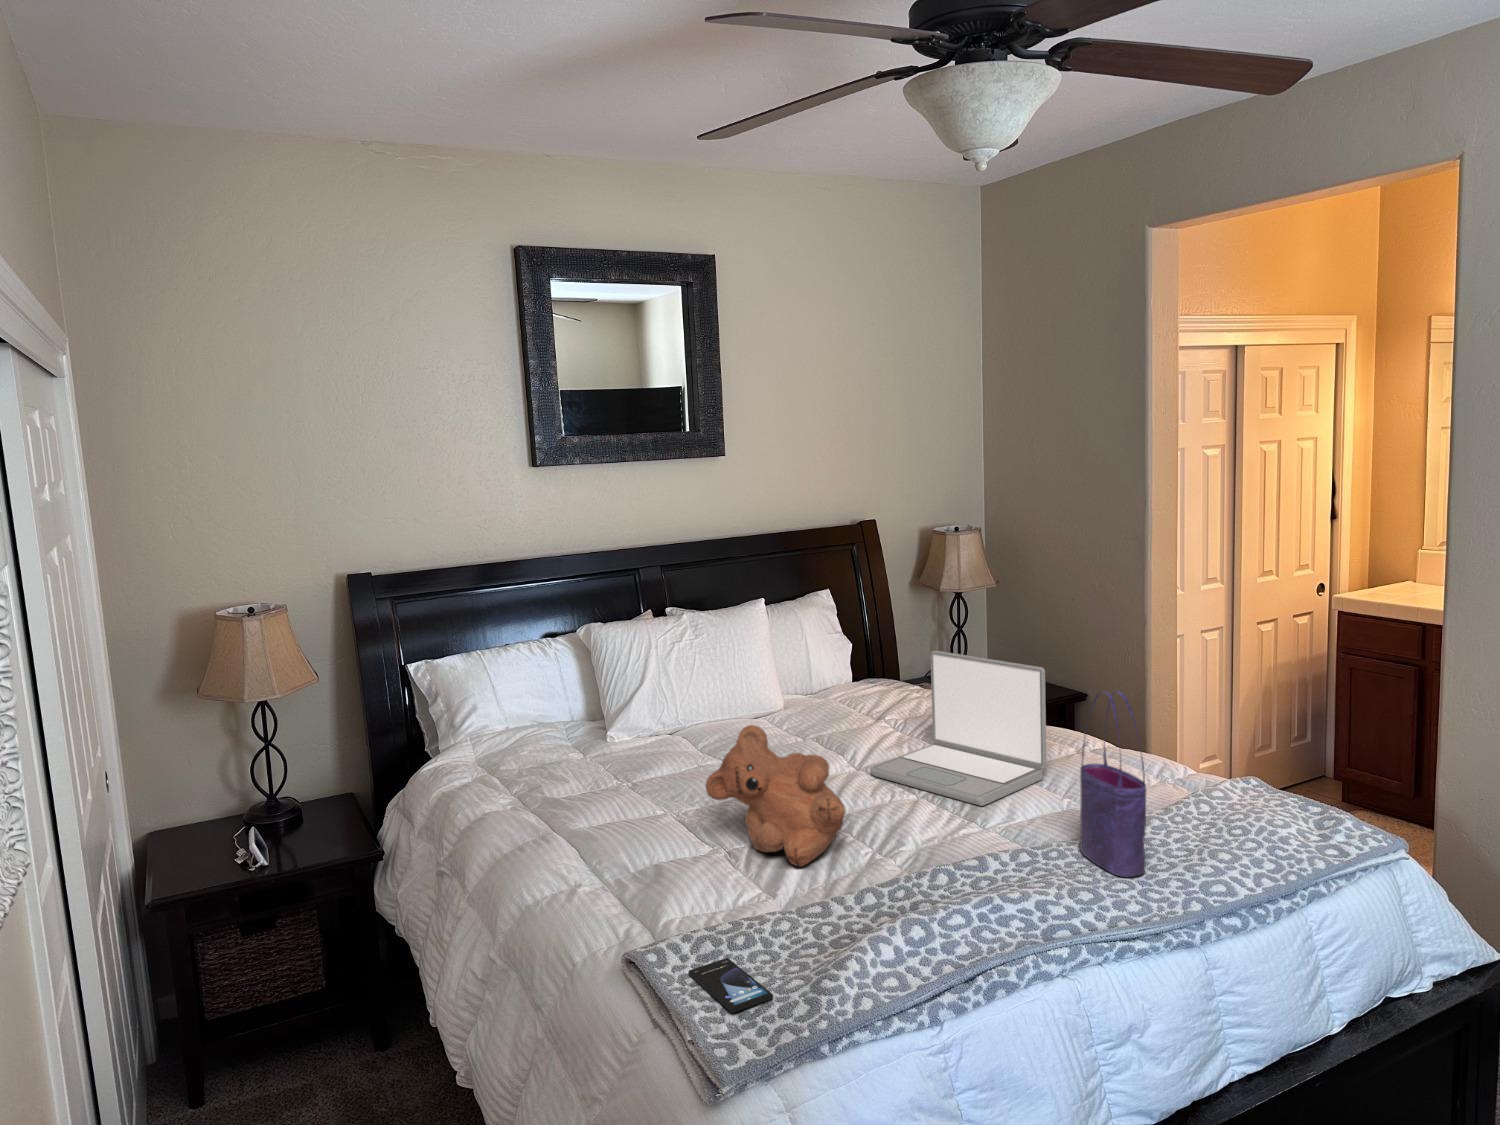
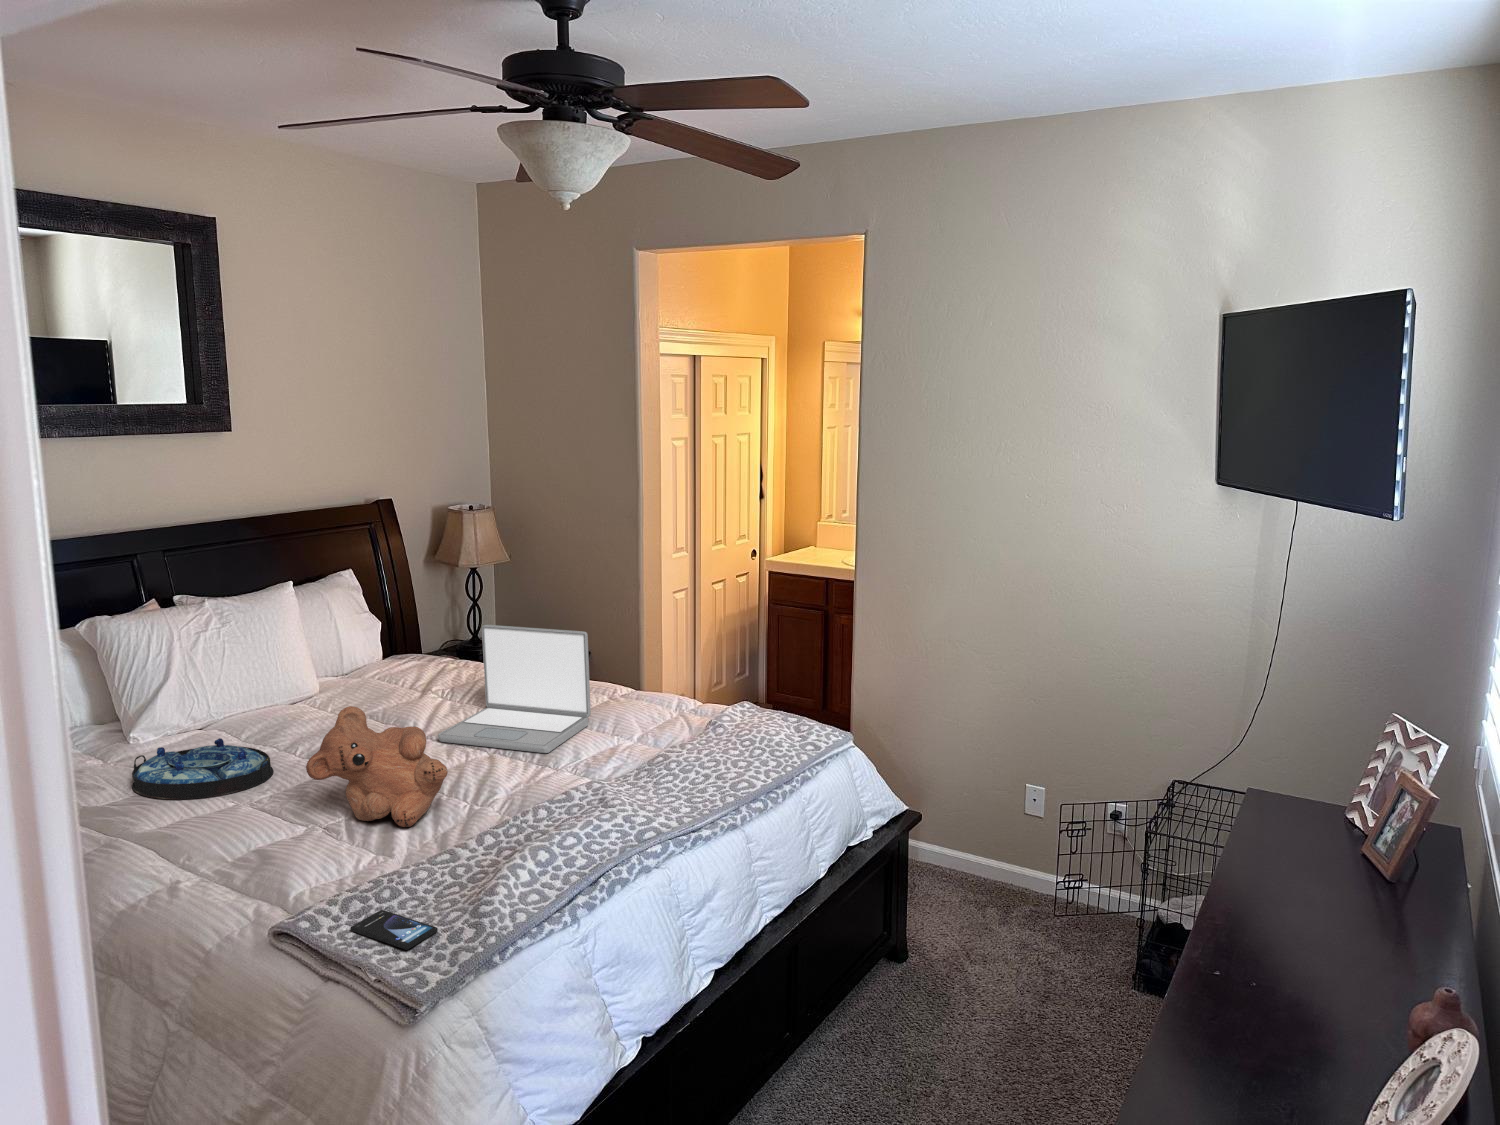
tote bag: present [1080,691,1146,877] -> none [641,645,694,788]
serving tray: none [581,743,704,801] -> present [132,738,274,800]

